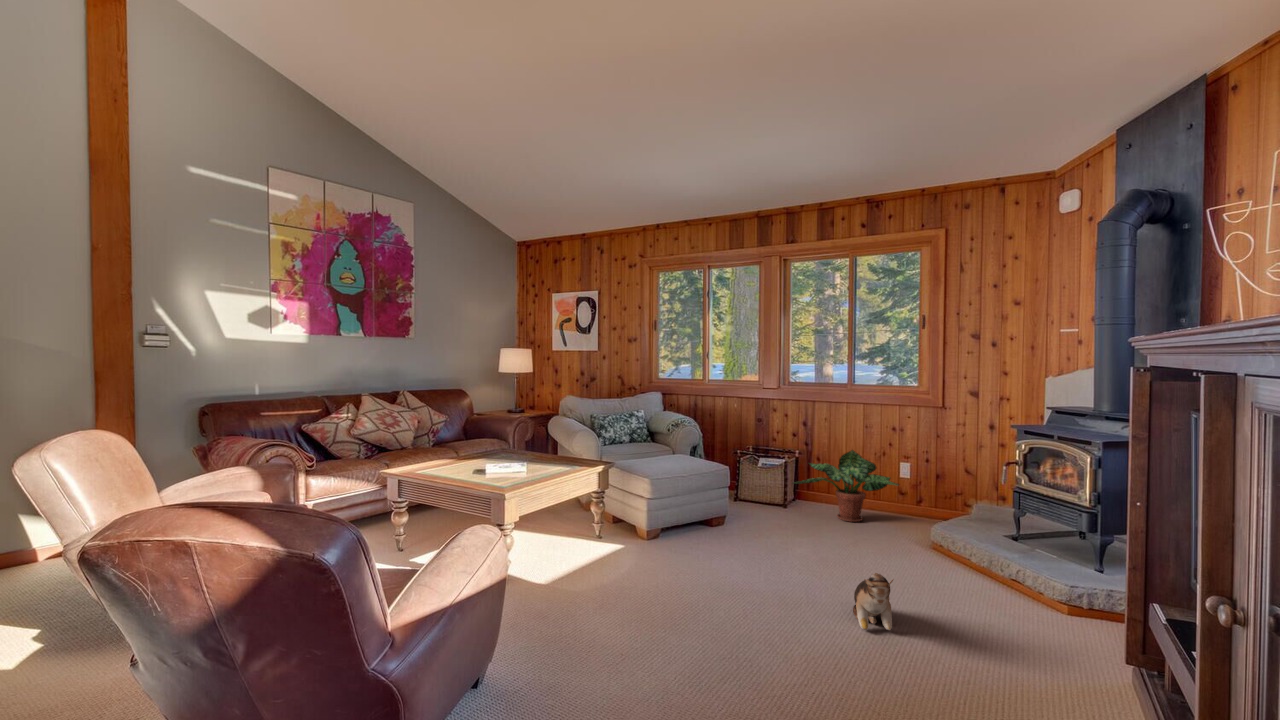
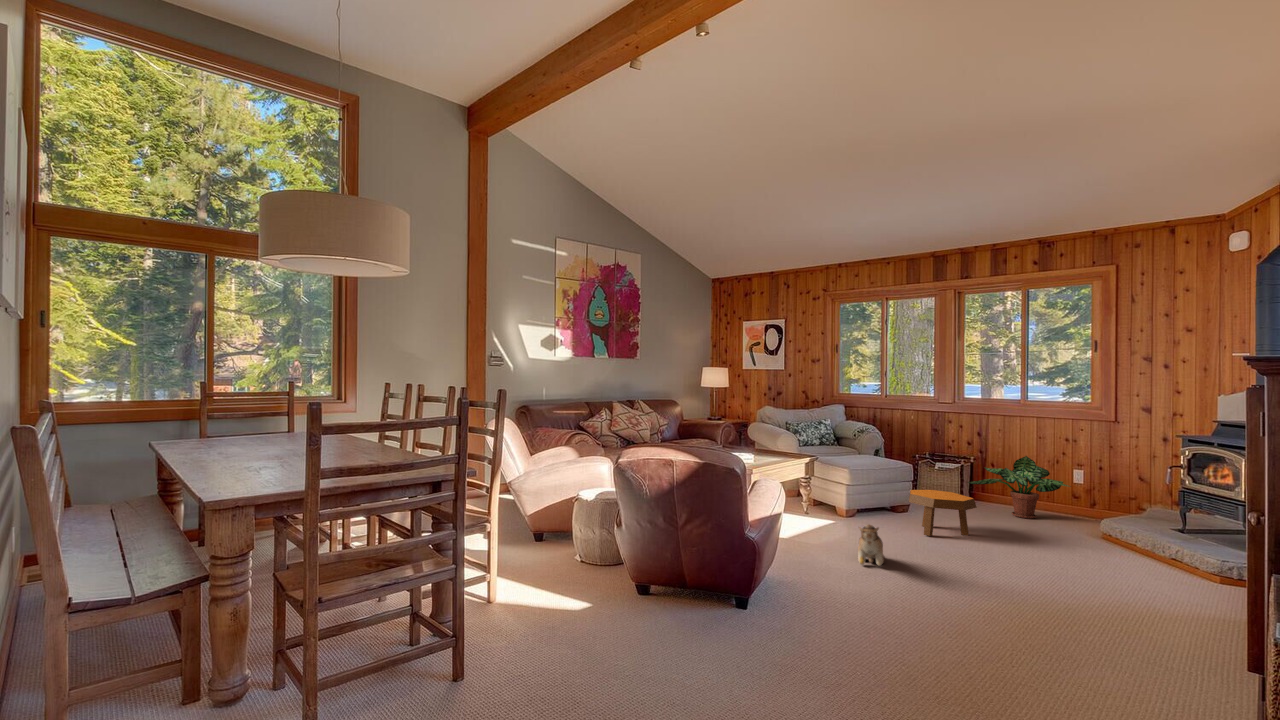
footstool: none [718,498,797,562] -> present [909,490,976,536]
plush toy: present [853,573,893,630] -> present [858,524,885,566]

